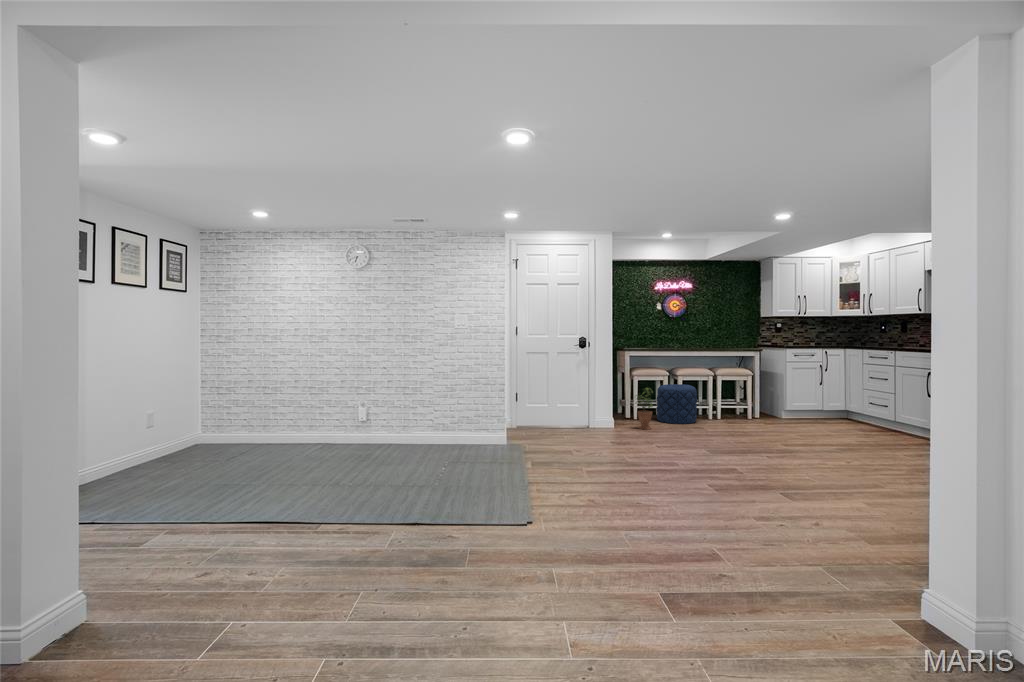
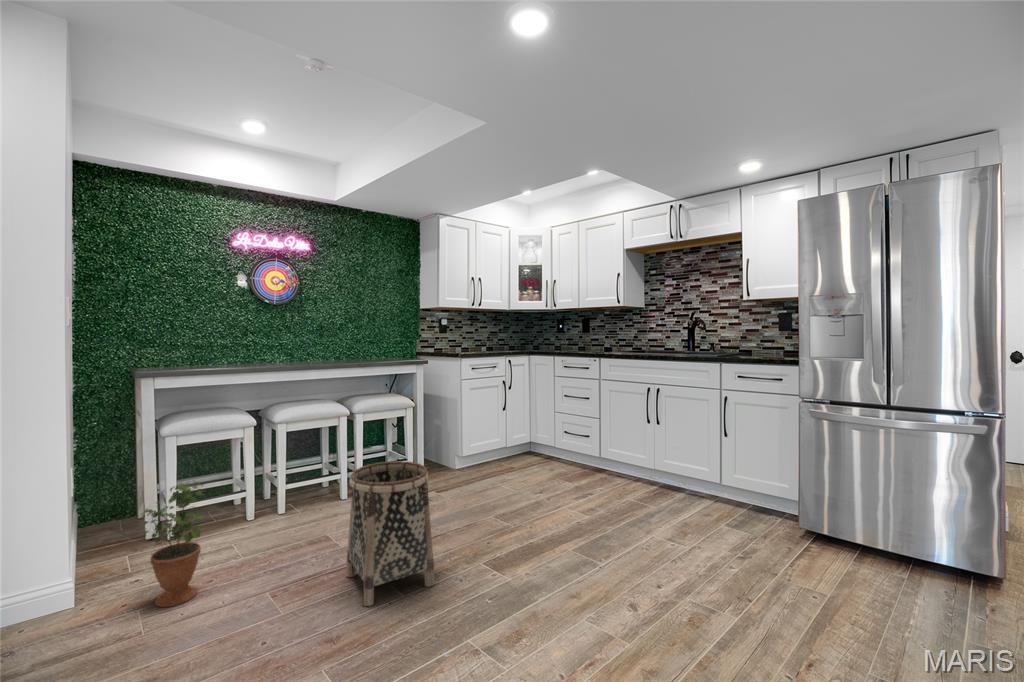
pouf: present [656,384,697,424] -> none [227,440,321,540]
basket: none [706,389,742,439] -> present [346,461,435,606]

